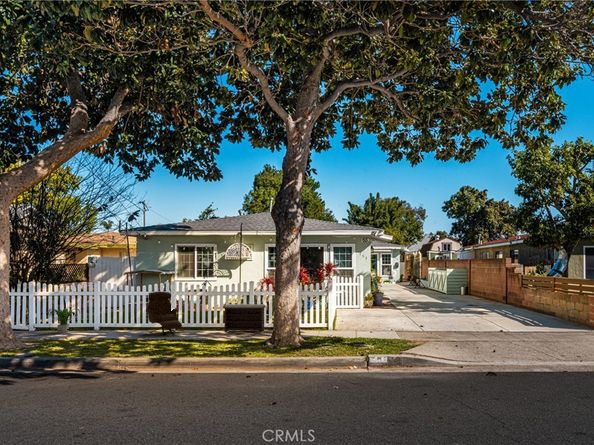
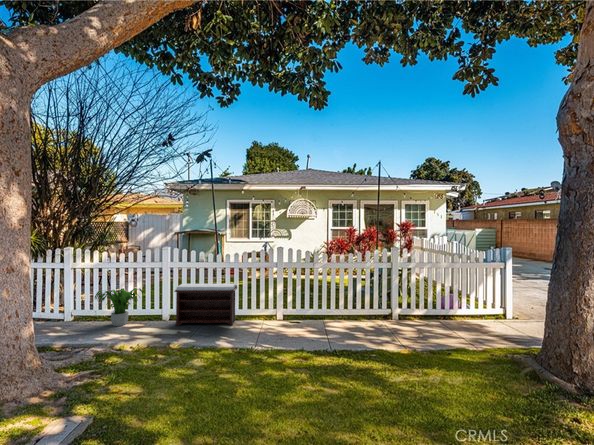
lounge chair: present [146,292,182,335] -> none [246,264,308,334]
bench: present [224,304,266,332] -> present [174,284,237,326]

